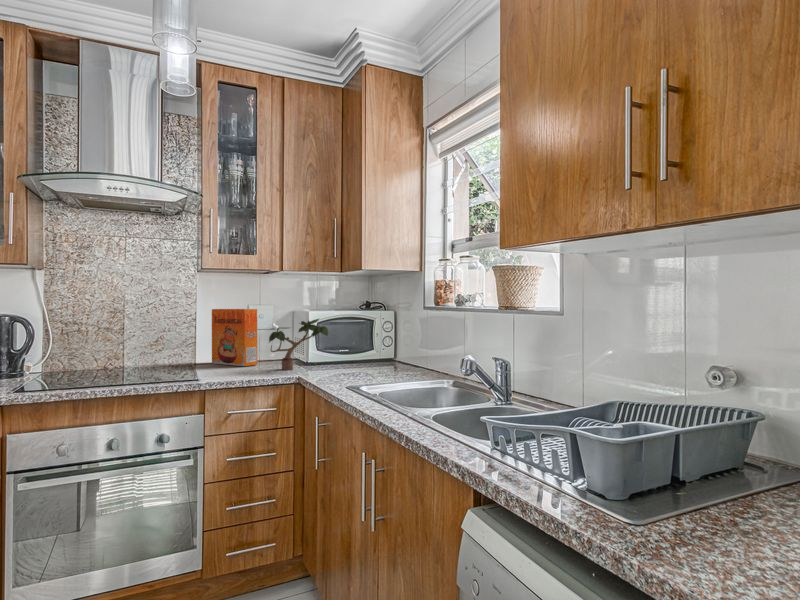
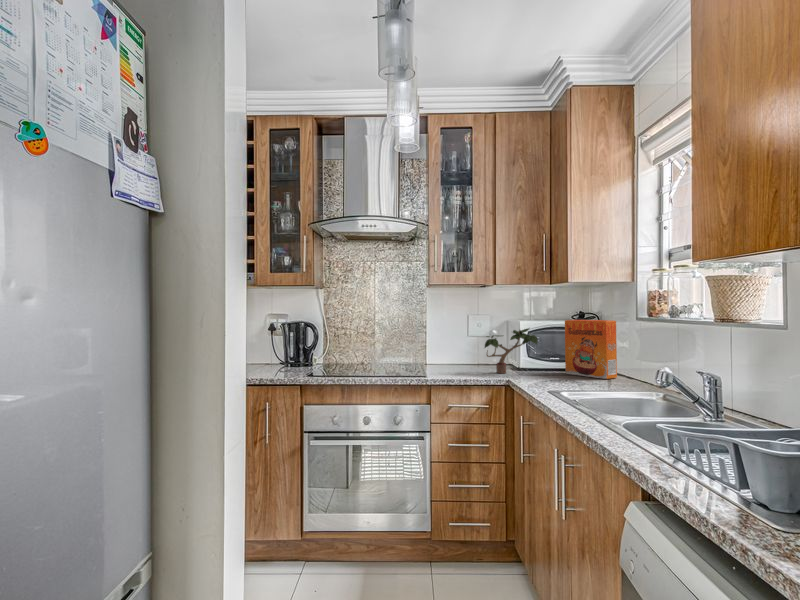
cereal box: present [212,309,257,366] -> present [565,320,617,379]

